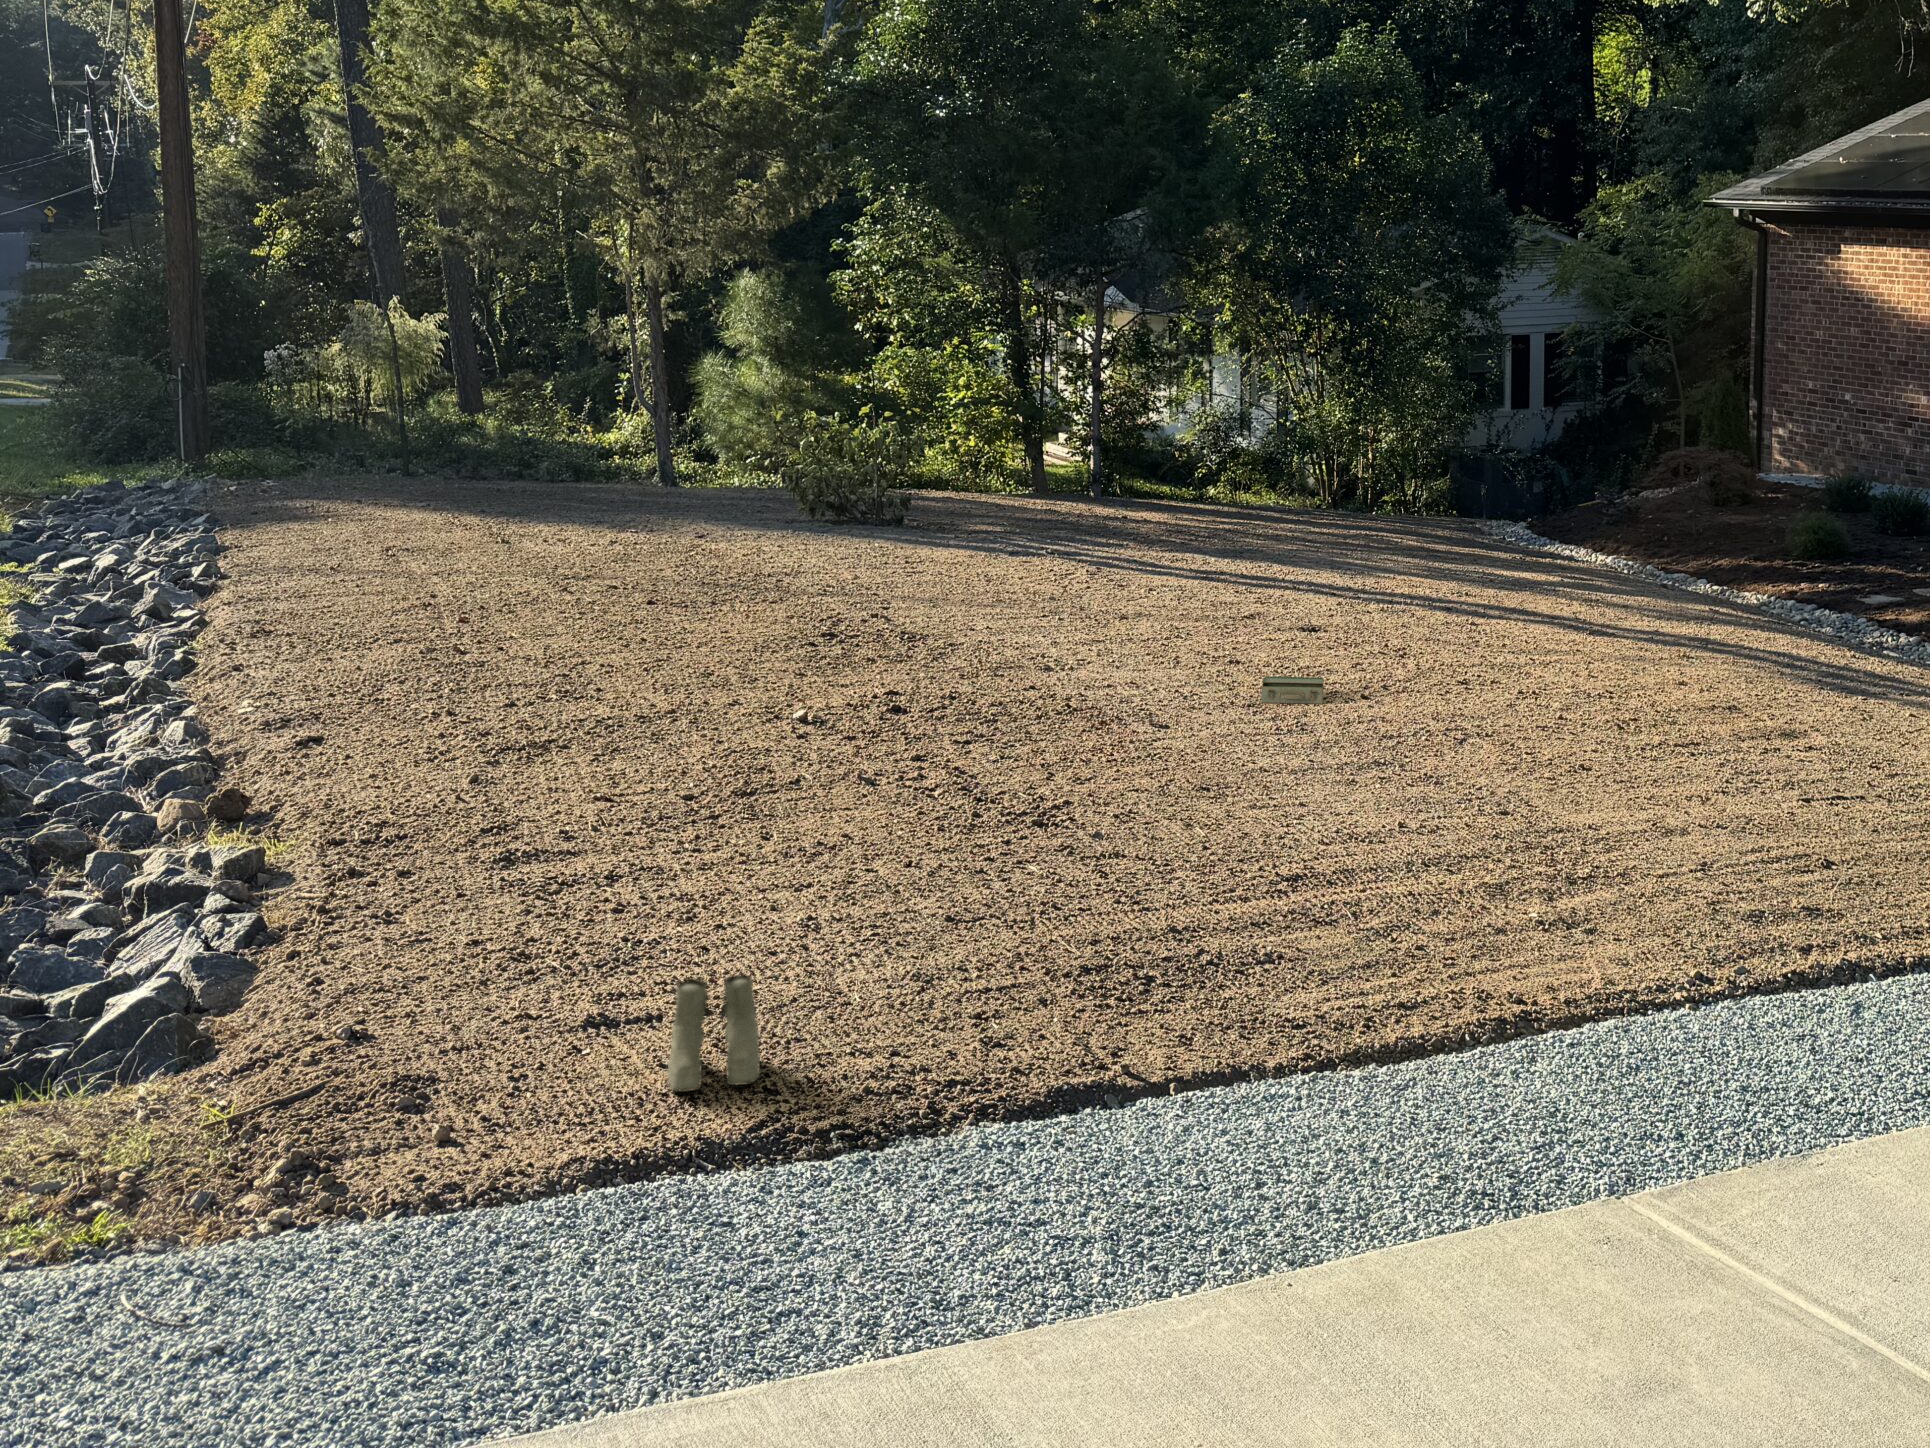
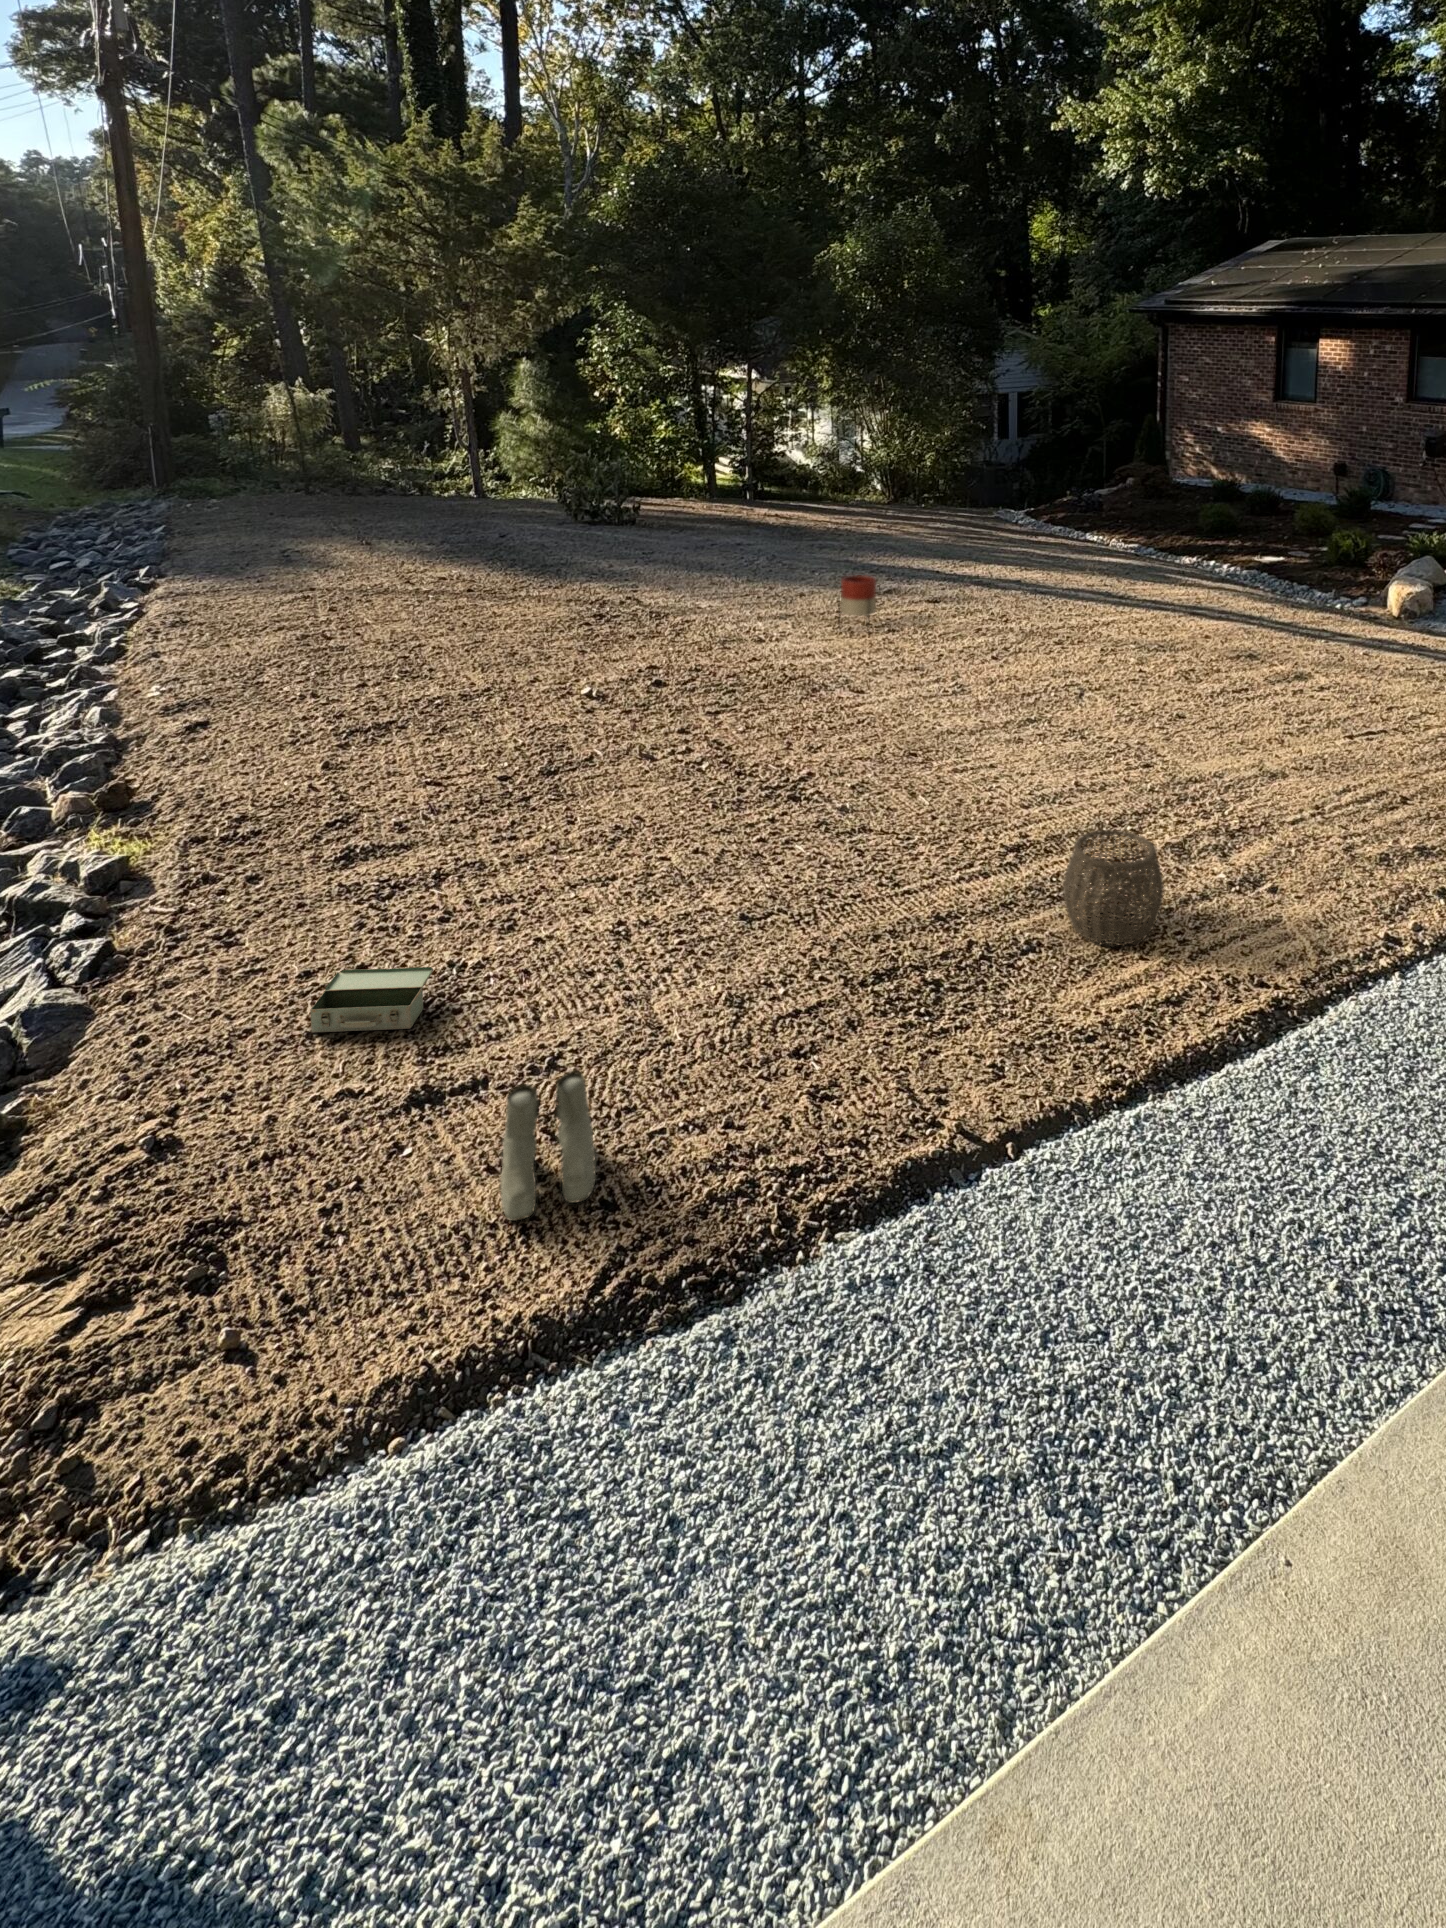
planter: none [1165,594,1222,681] -> present [839,575,876,626]
toolbox: present [1261,676,1324,704] -> present [310,967,434,1032]
woven basket: none [1328,838,1451,967] -> present [1063,830,1164,946]

